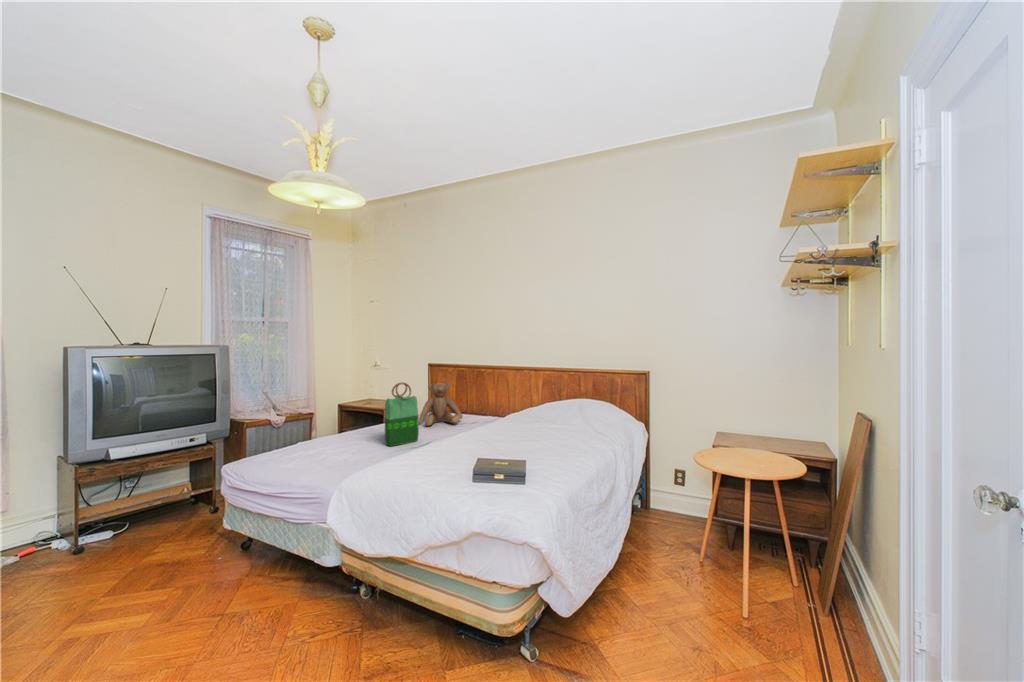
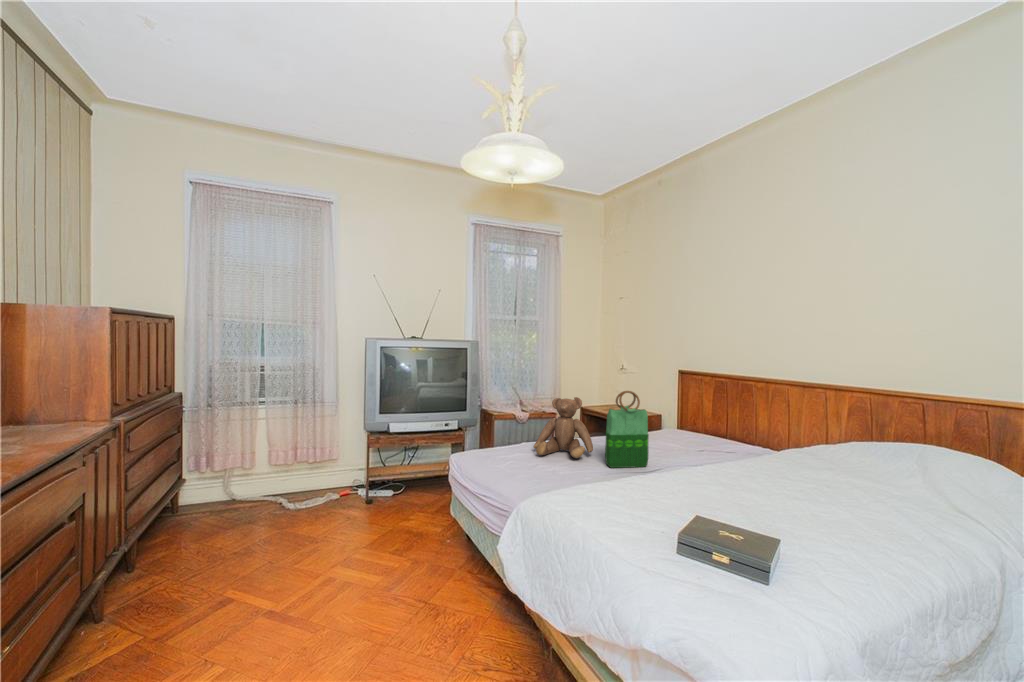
teddy bear: present [419,382,462,426] -> present [533,397,593,458]

